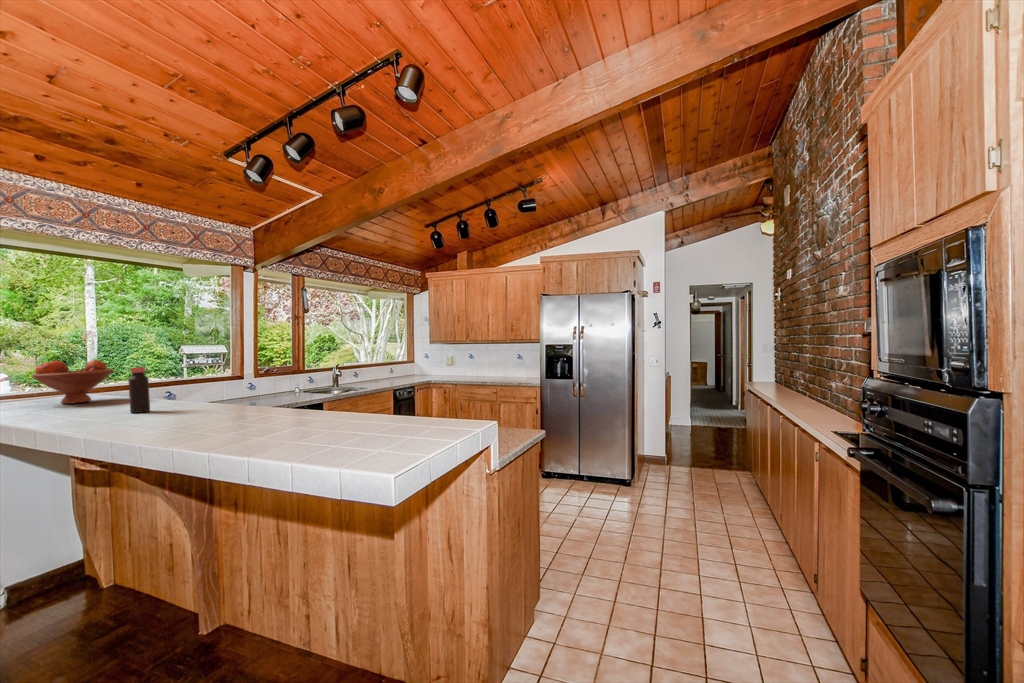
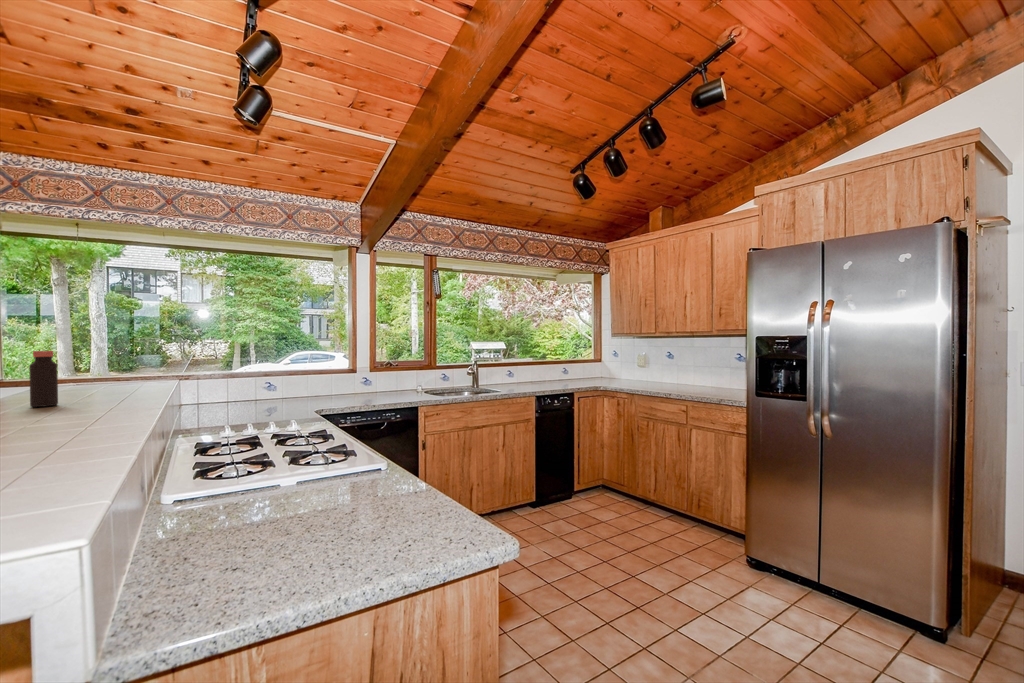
fruit bowl: present [32,360,114,404] -> none [72,344,155,389]

